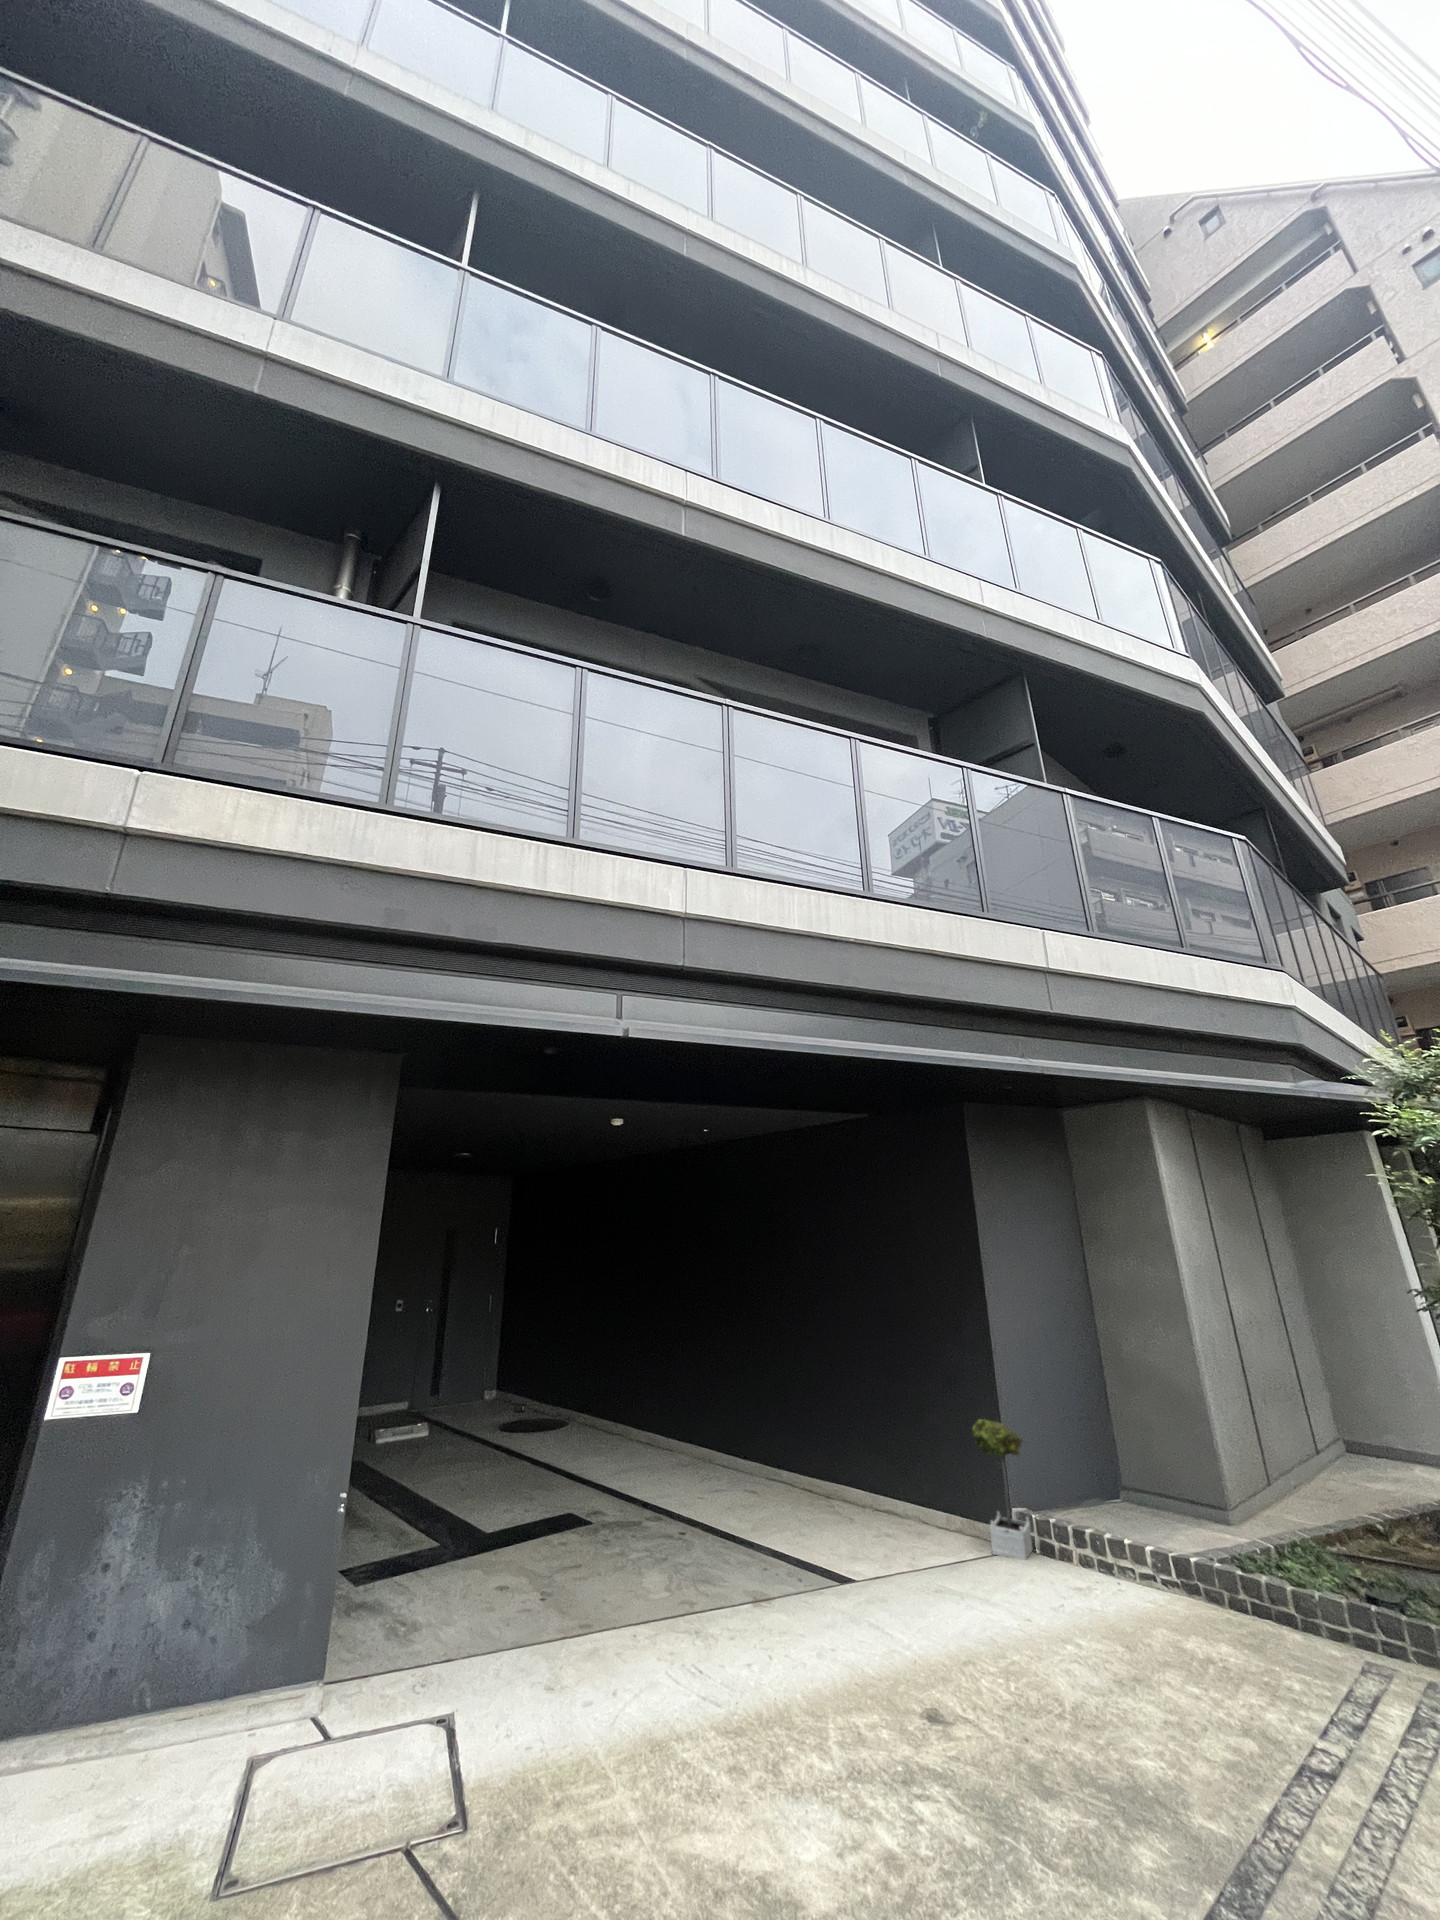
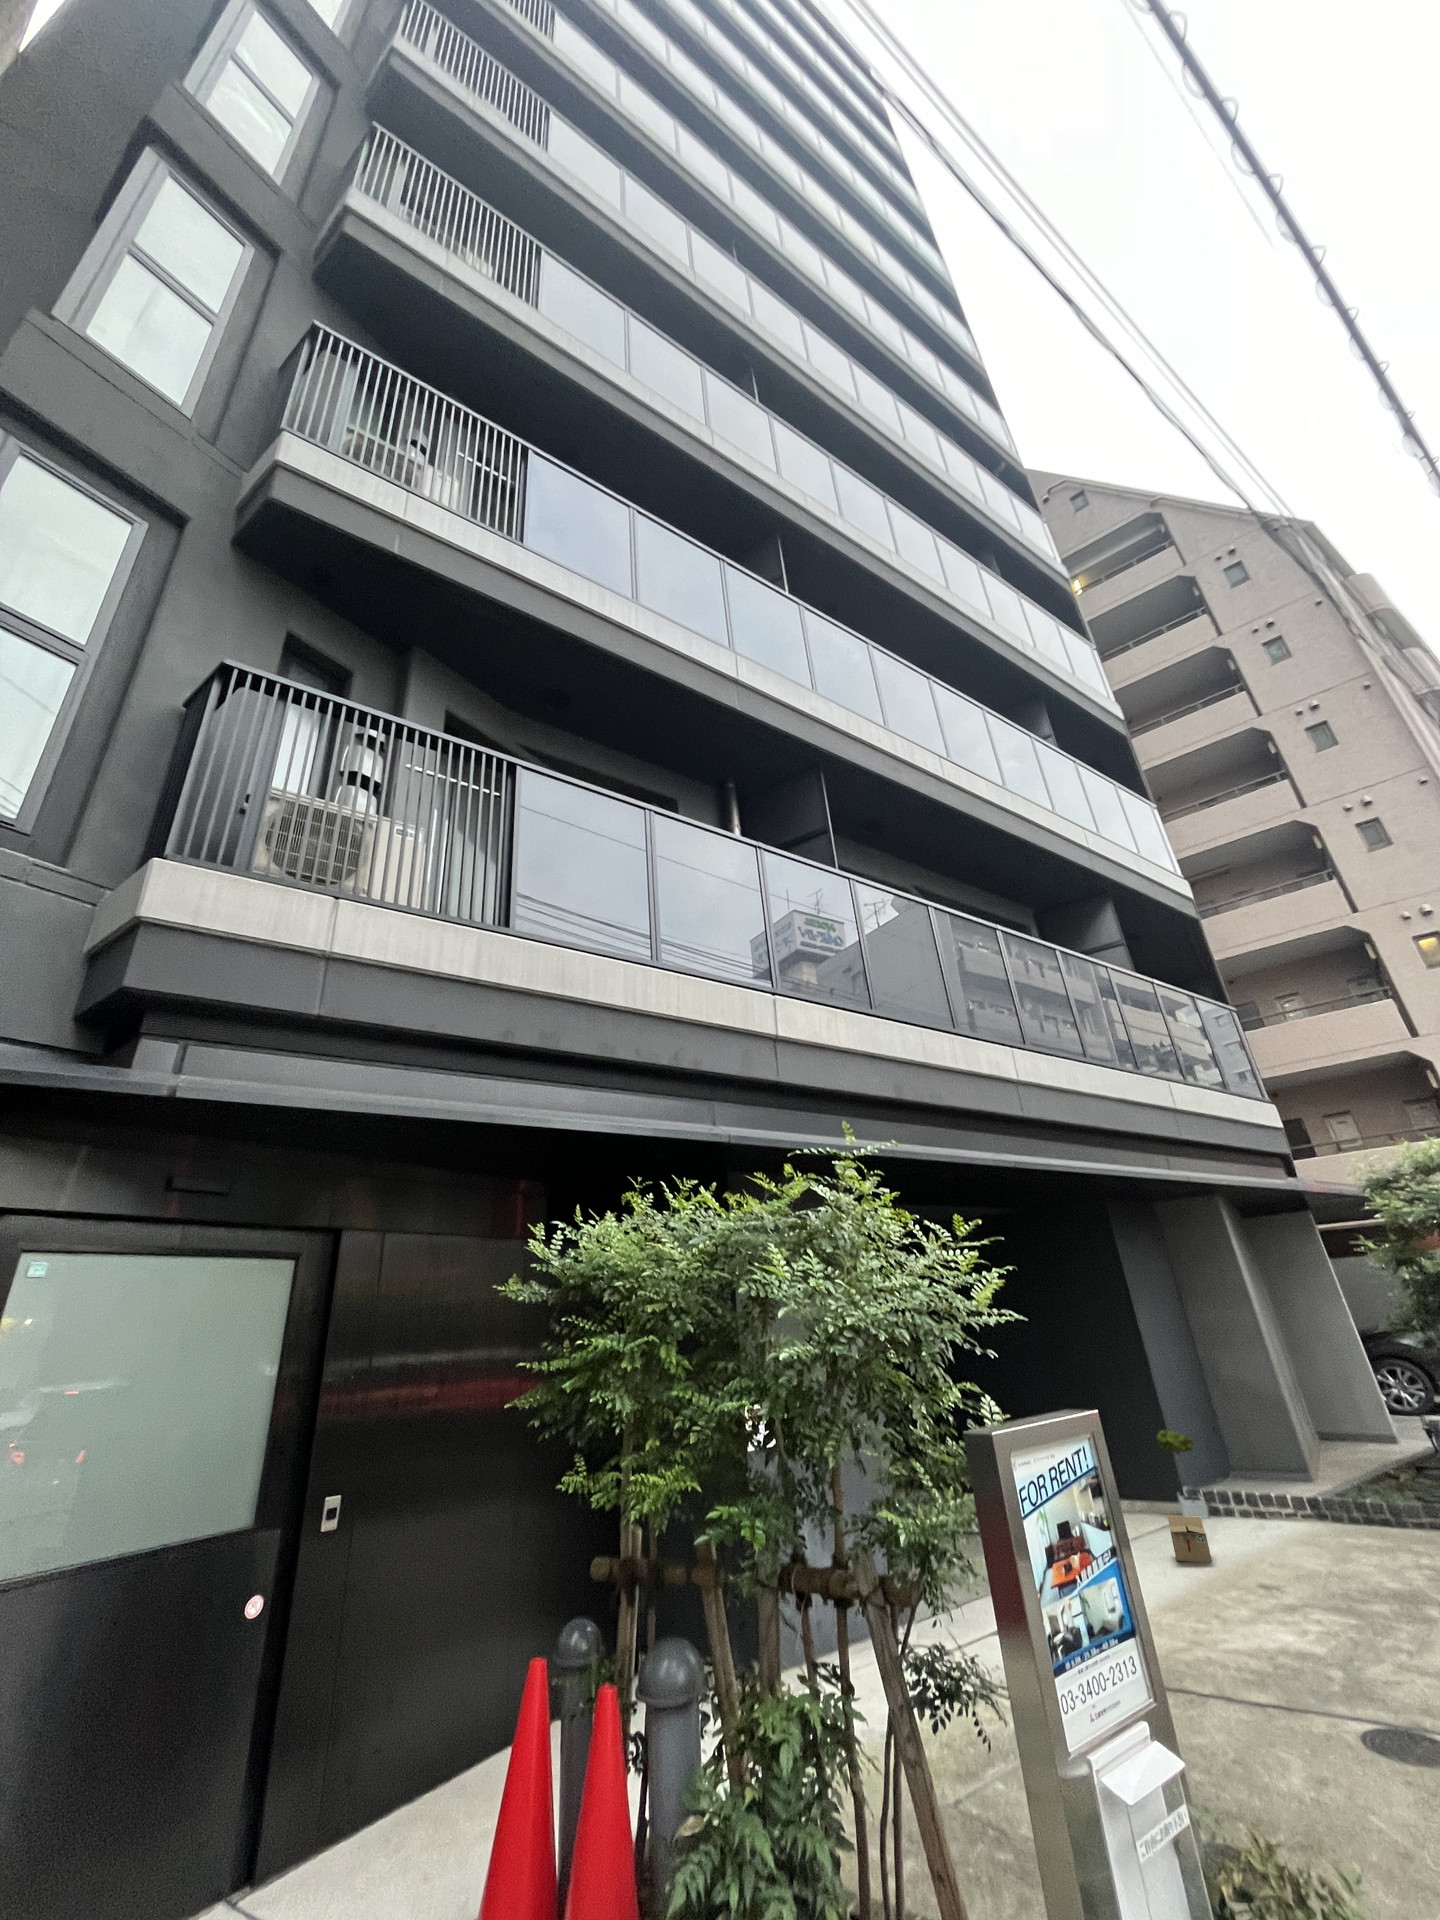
cardboard box: none [836,1560,914,1658] -> present [1167,1515,1212,1562]

